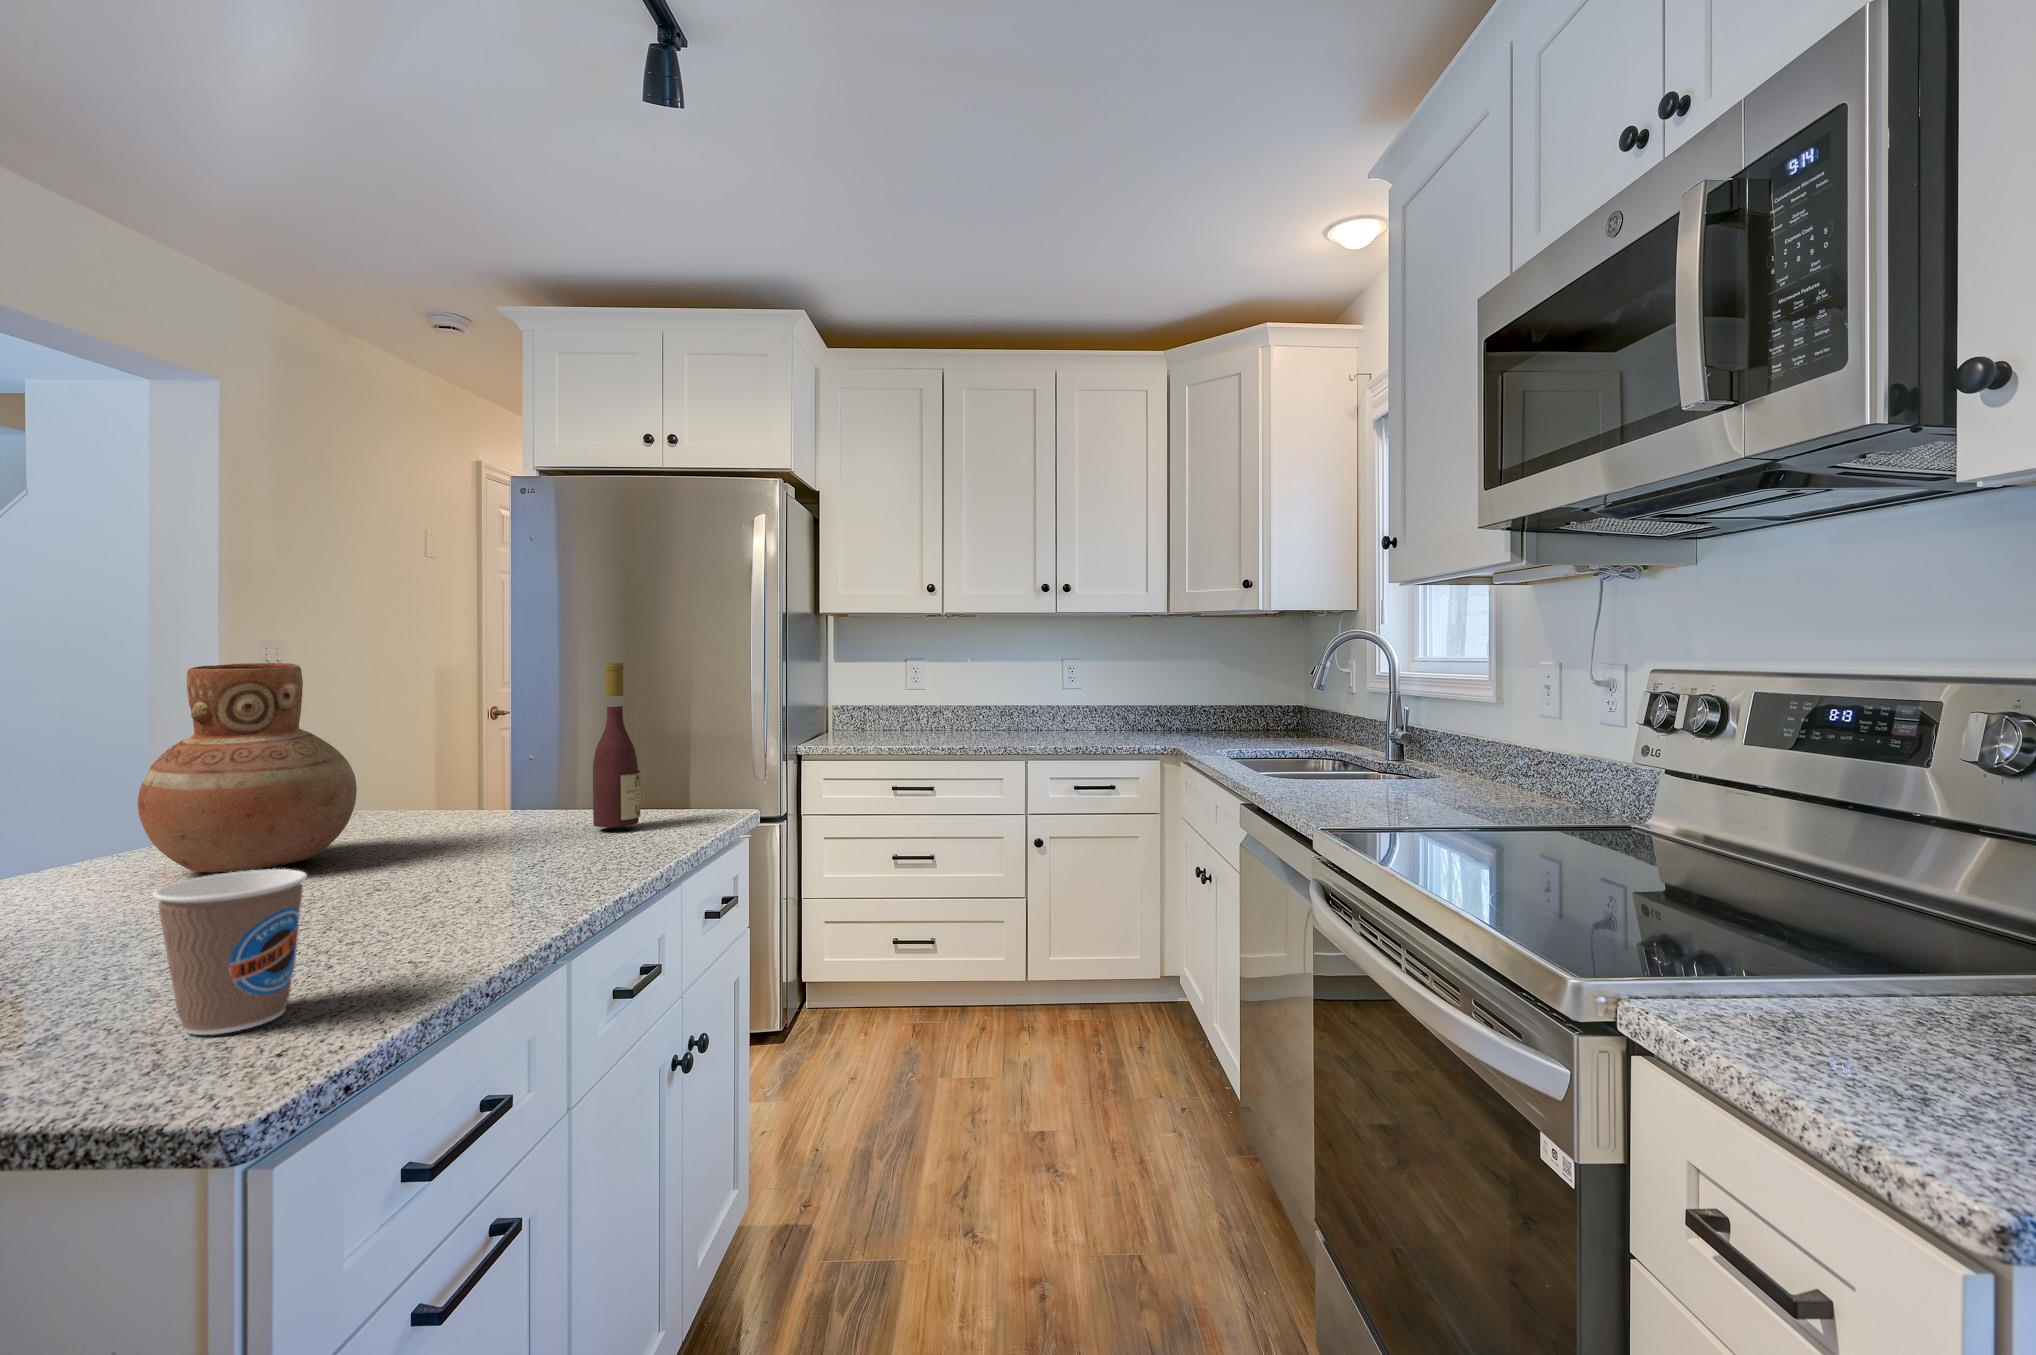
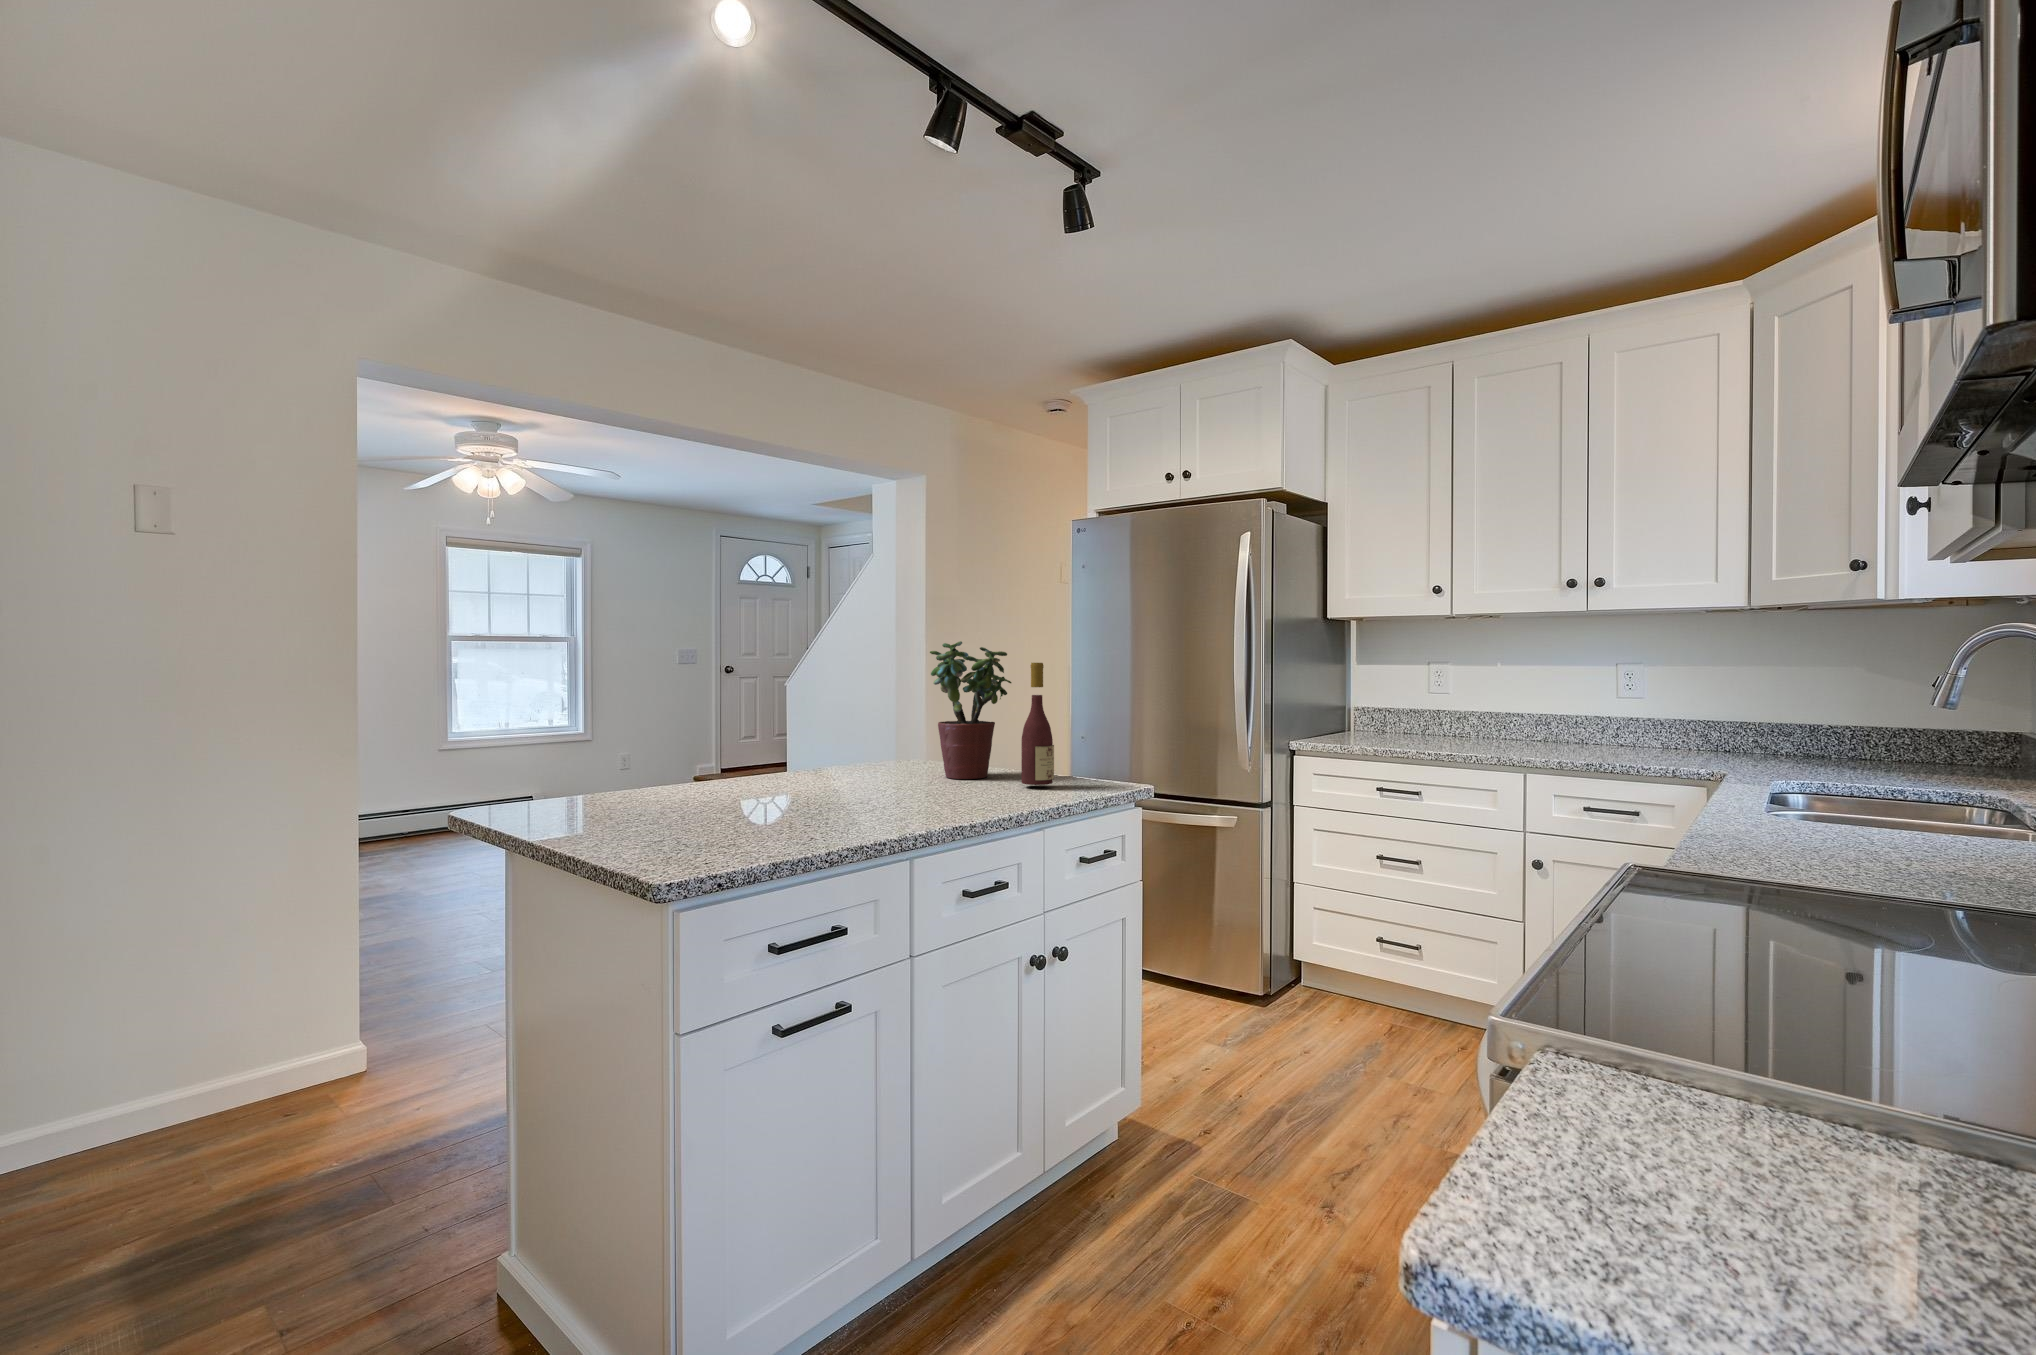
potted plant: none [414,633,552,832] -> present [930,641,1011,779]
vase: present [138,663,357,872] -> none [776,661,880,784]
coffee cup: present [153,869,307,1035] -> none [682,772,747,851]

